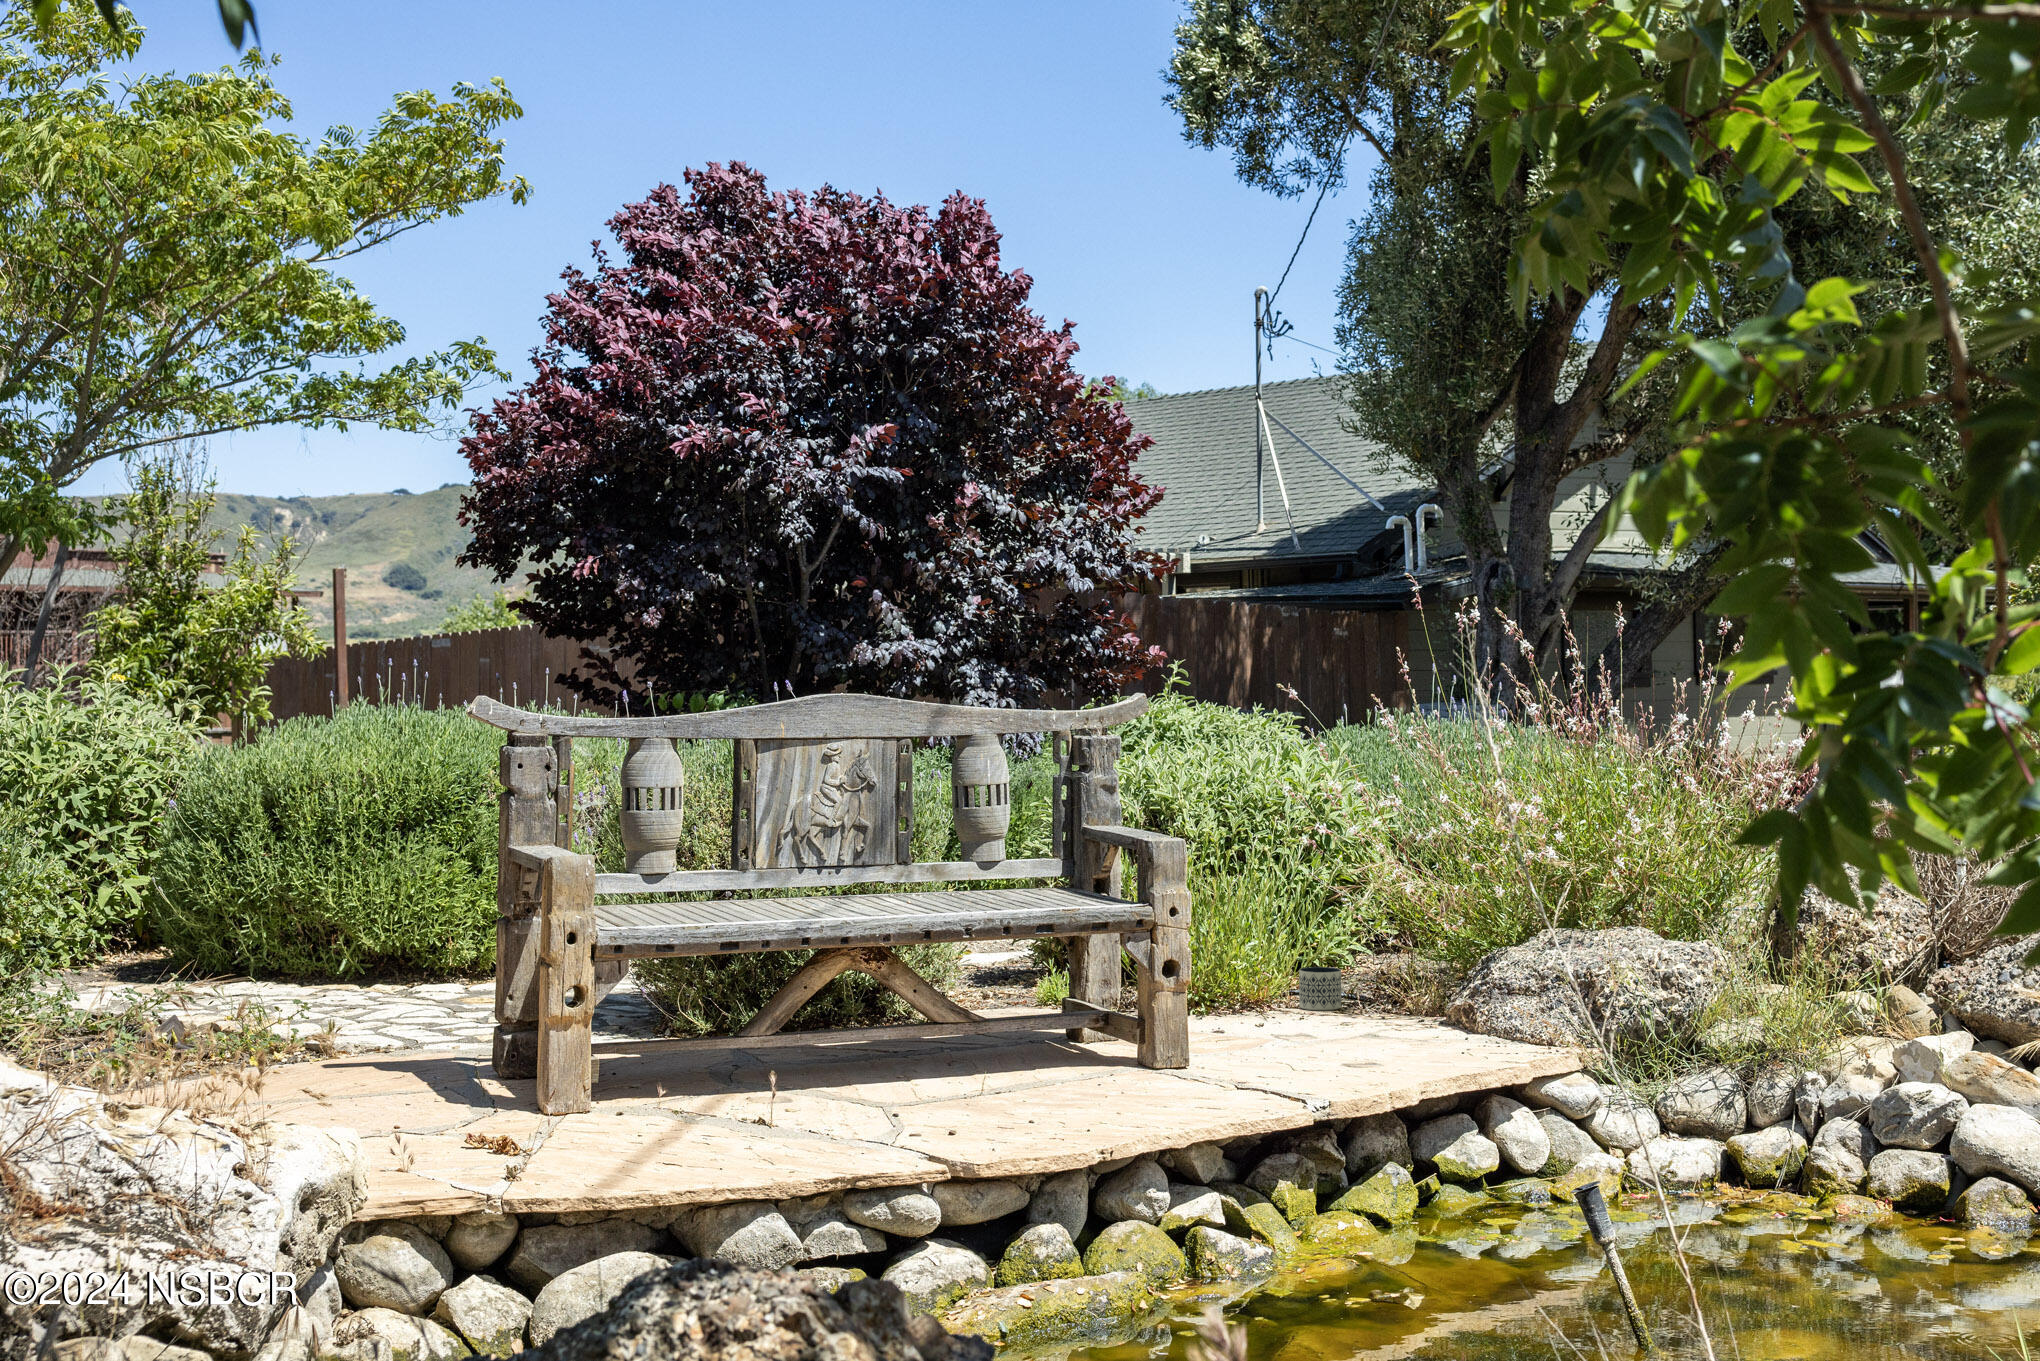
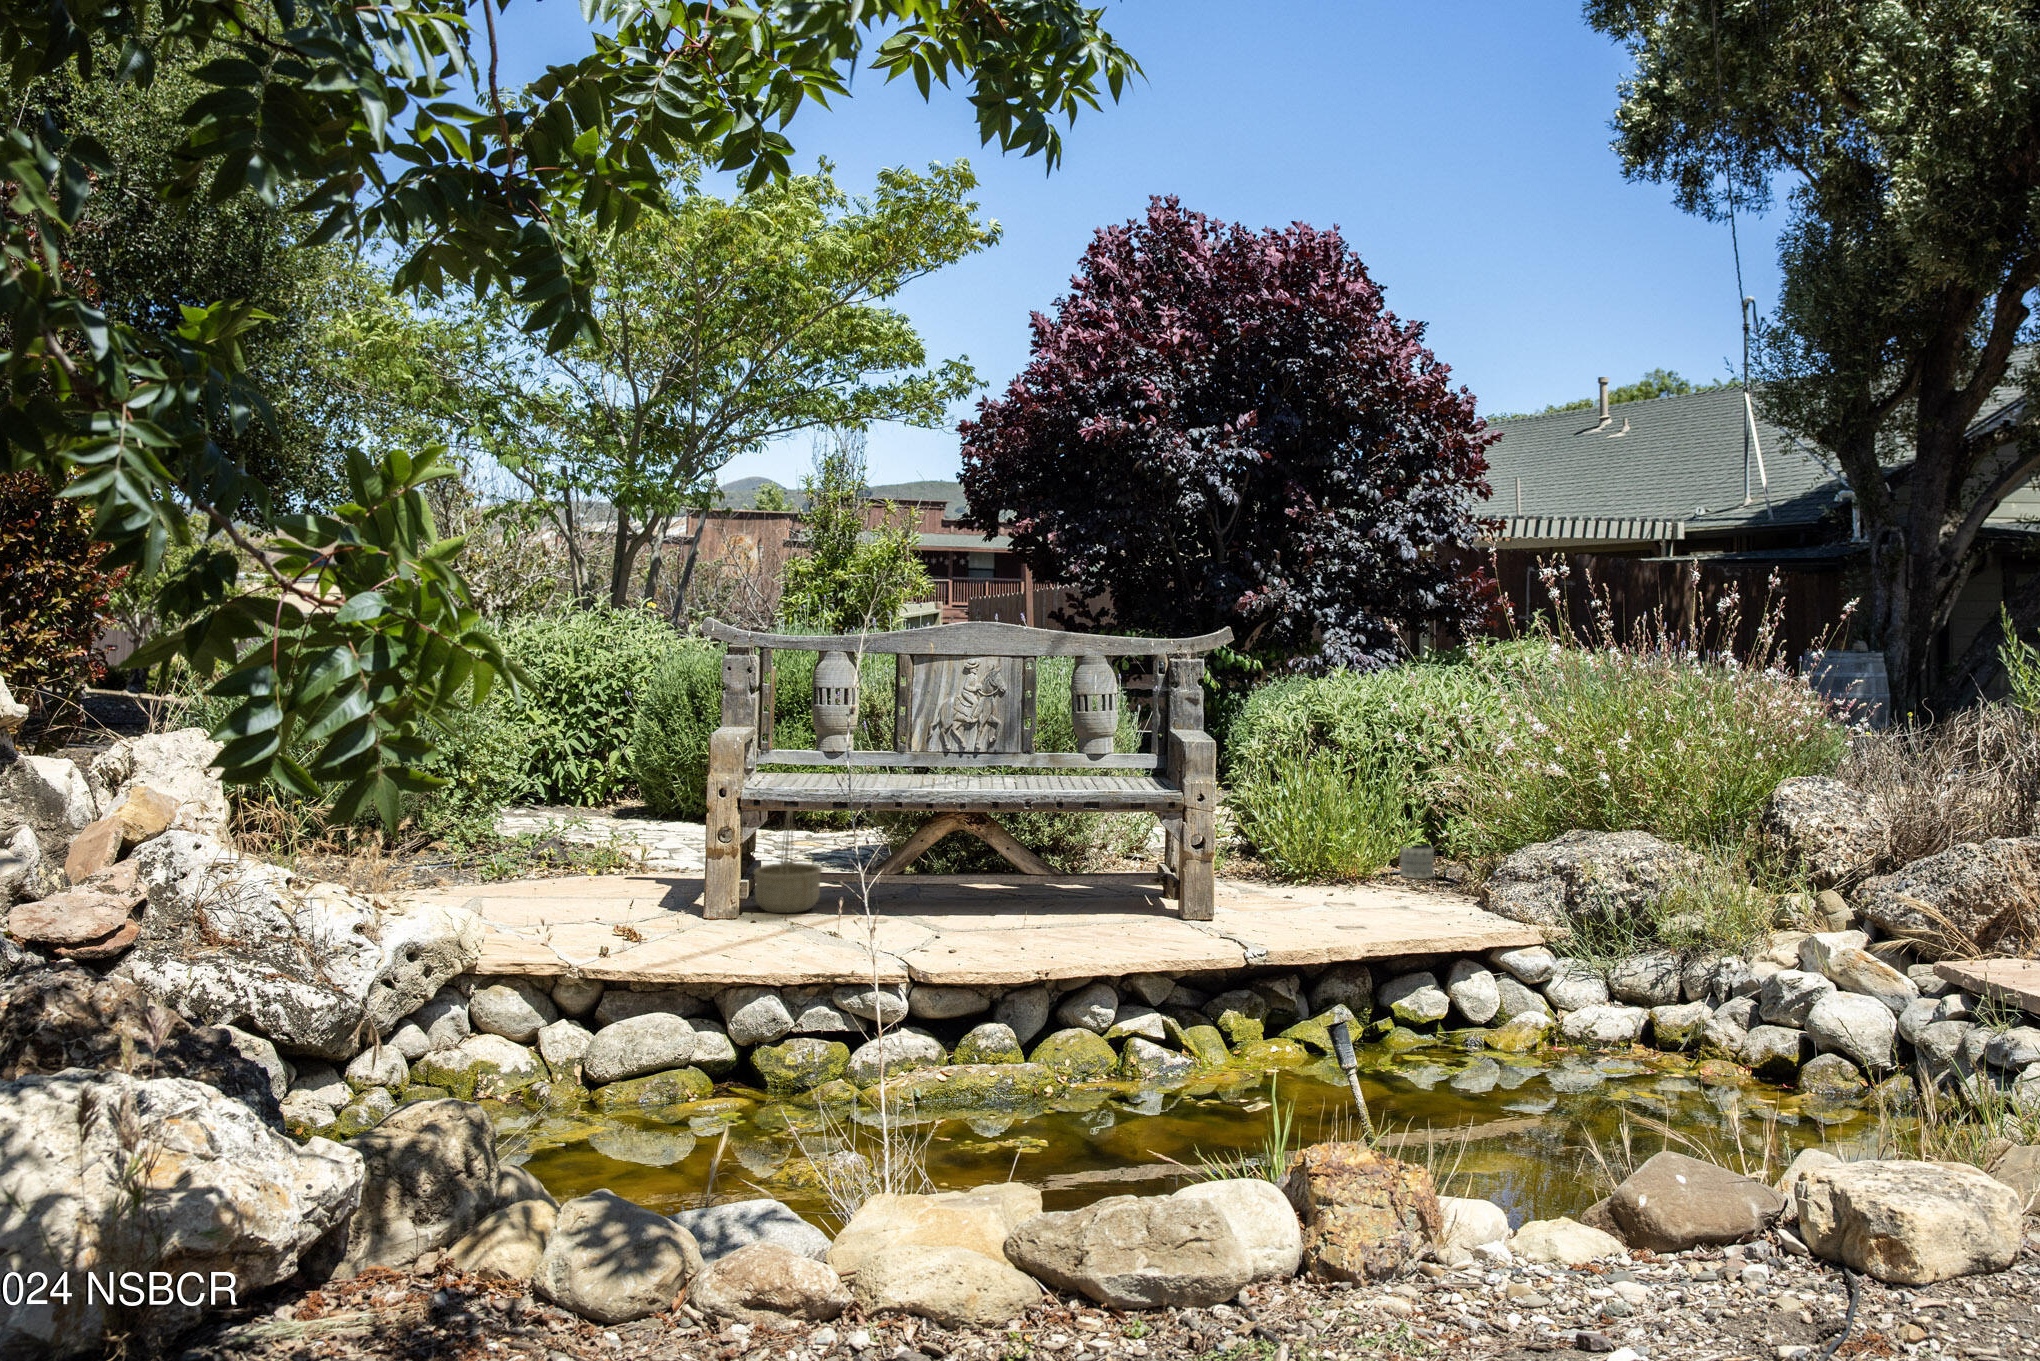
basket: none [588,955,690,1109] -> present [754,807,822,913]

